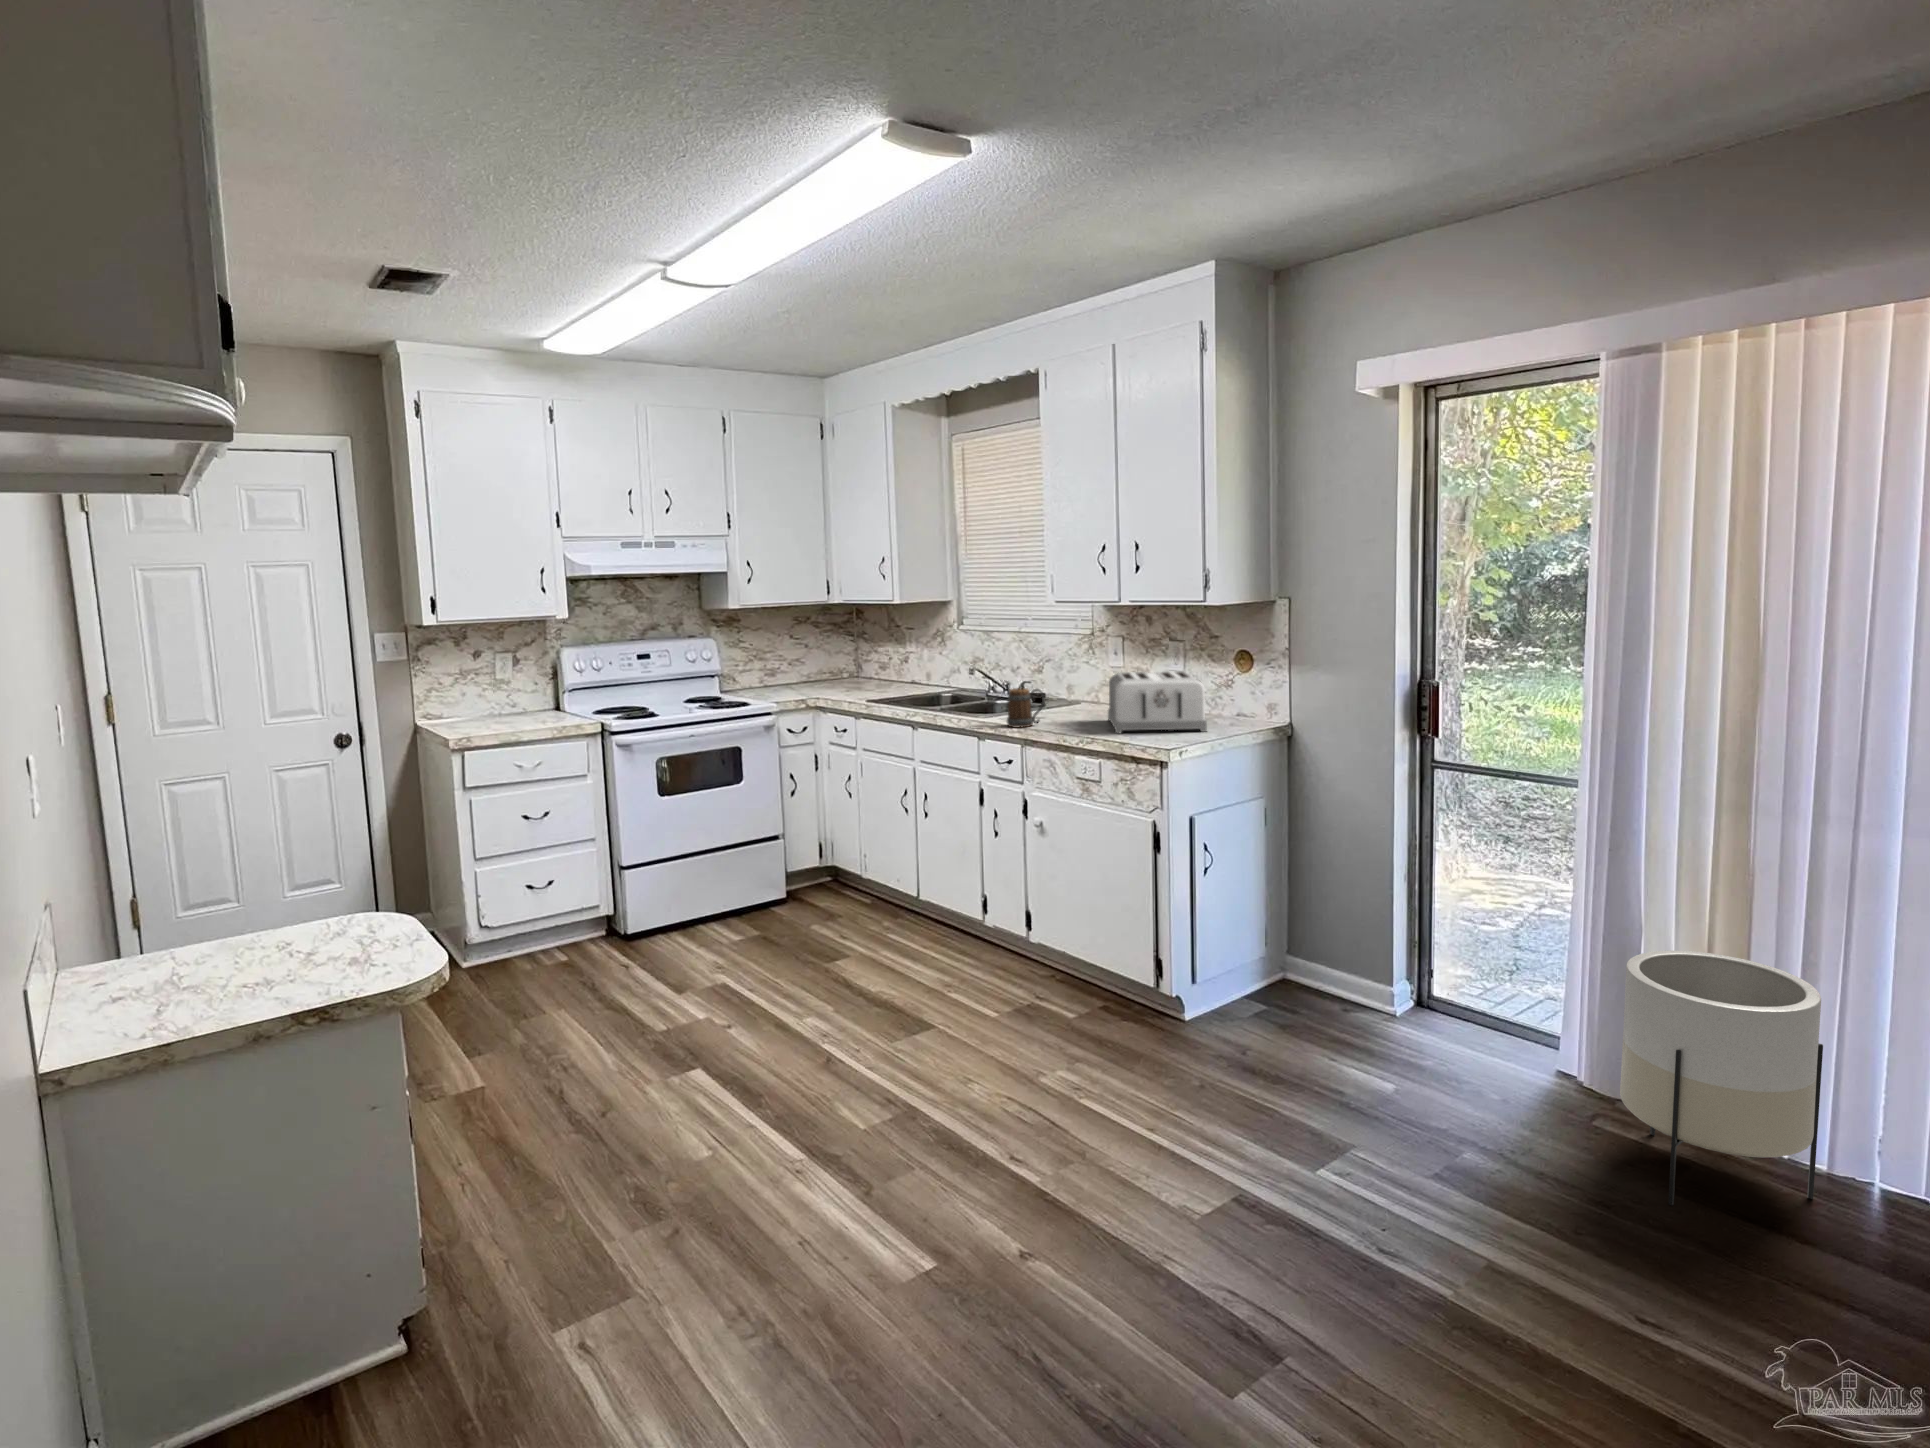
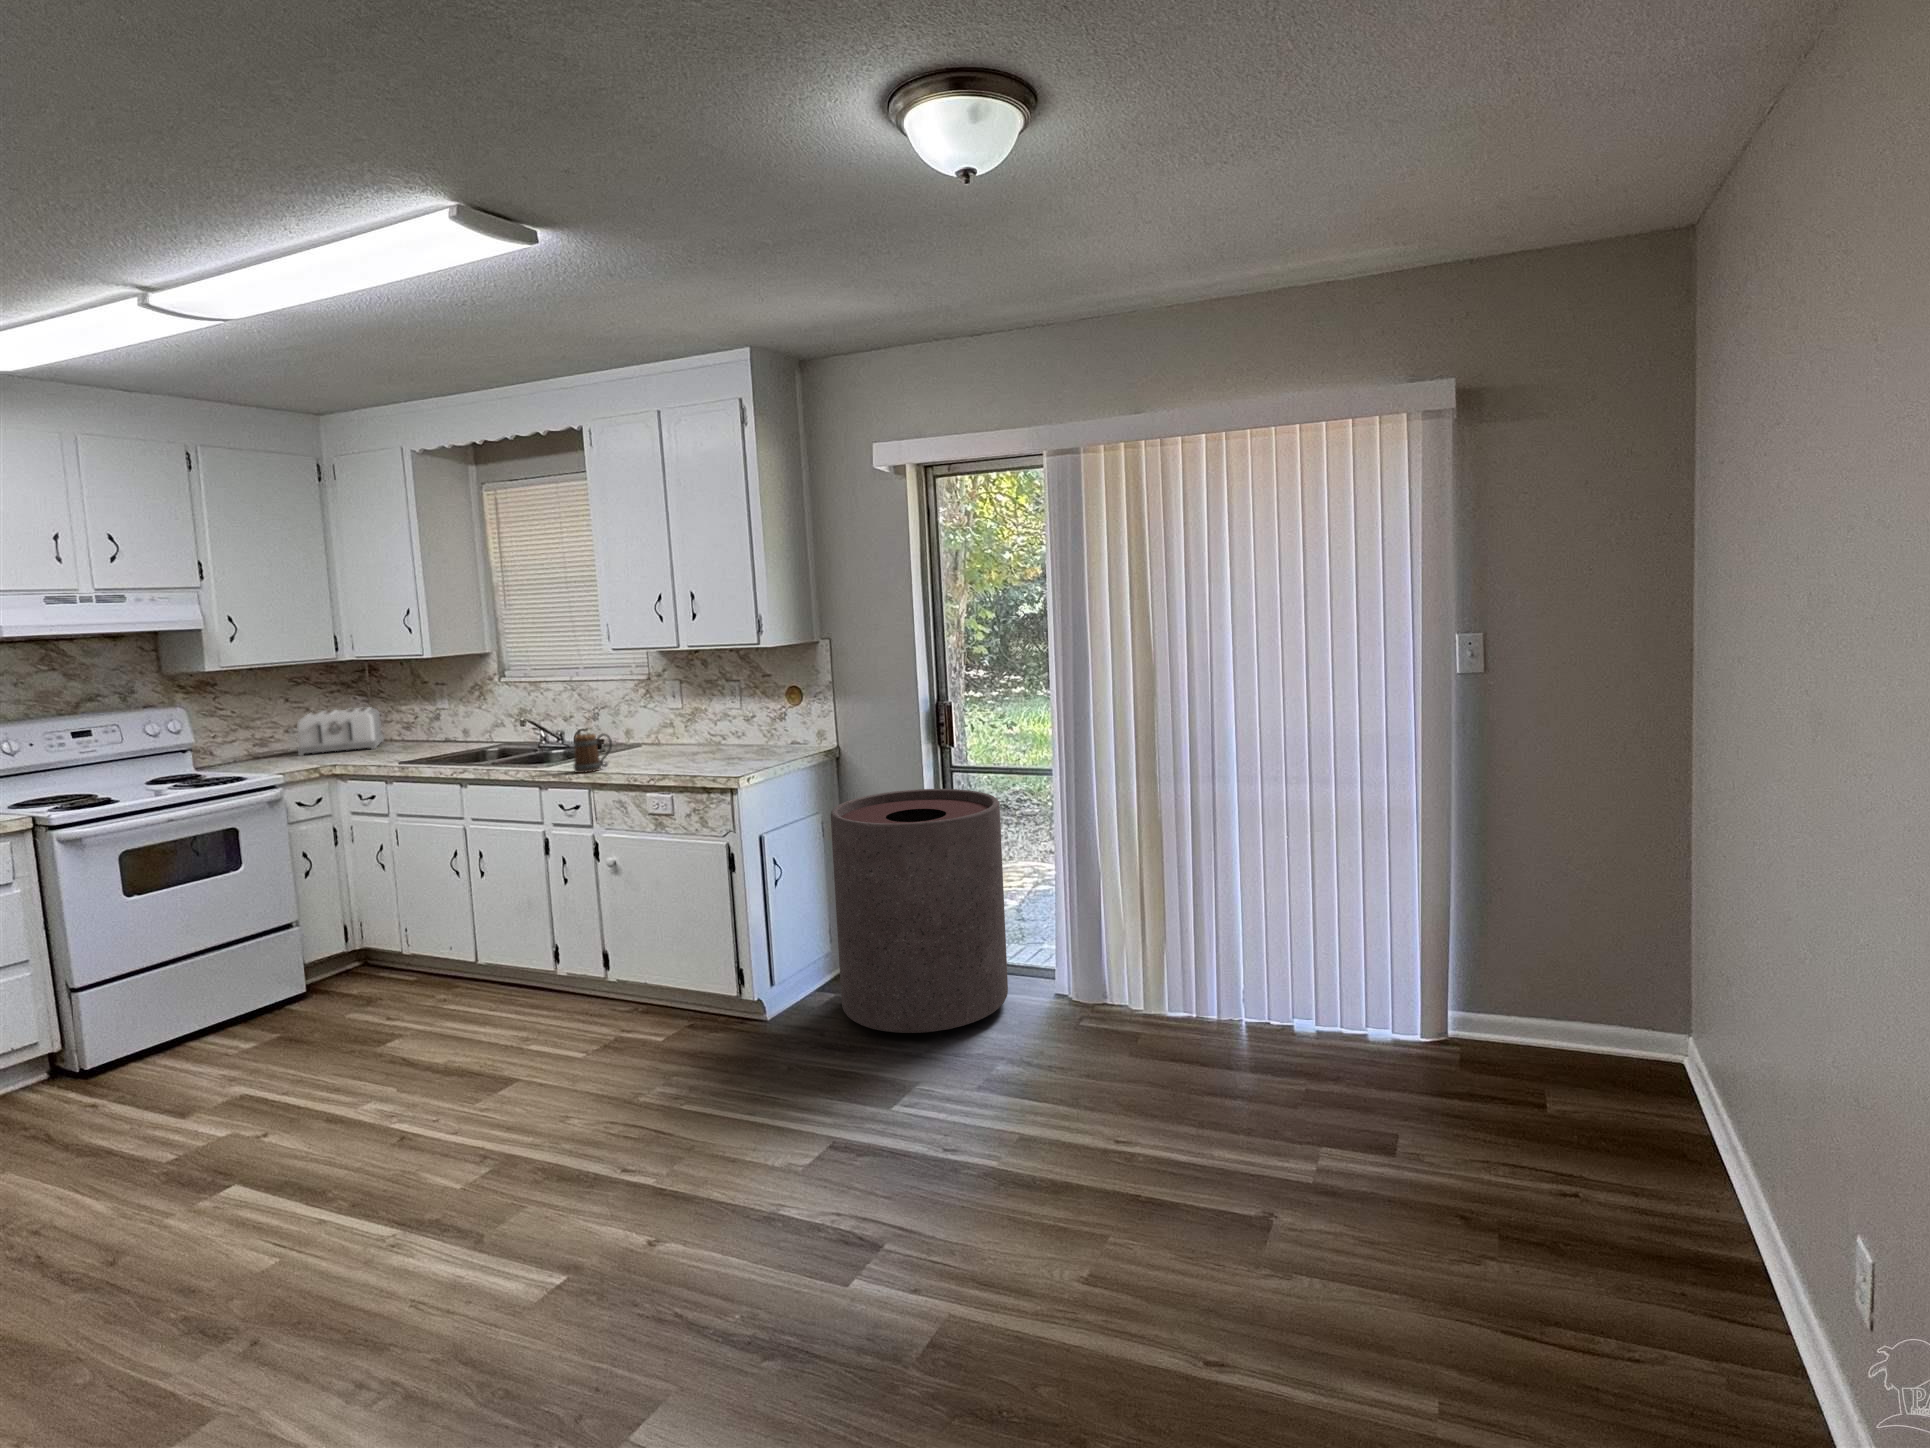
toaster: present [1108,671,1207,733] -> present [297,707,384,756]
trash can: none [1271,785,1498,1090] -> present [831,789,1008,1033]
planter: present [1620,951,1823,1205] -> none [1088,880,1204,1061]

